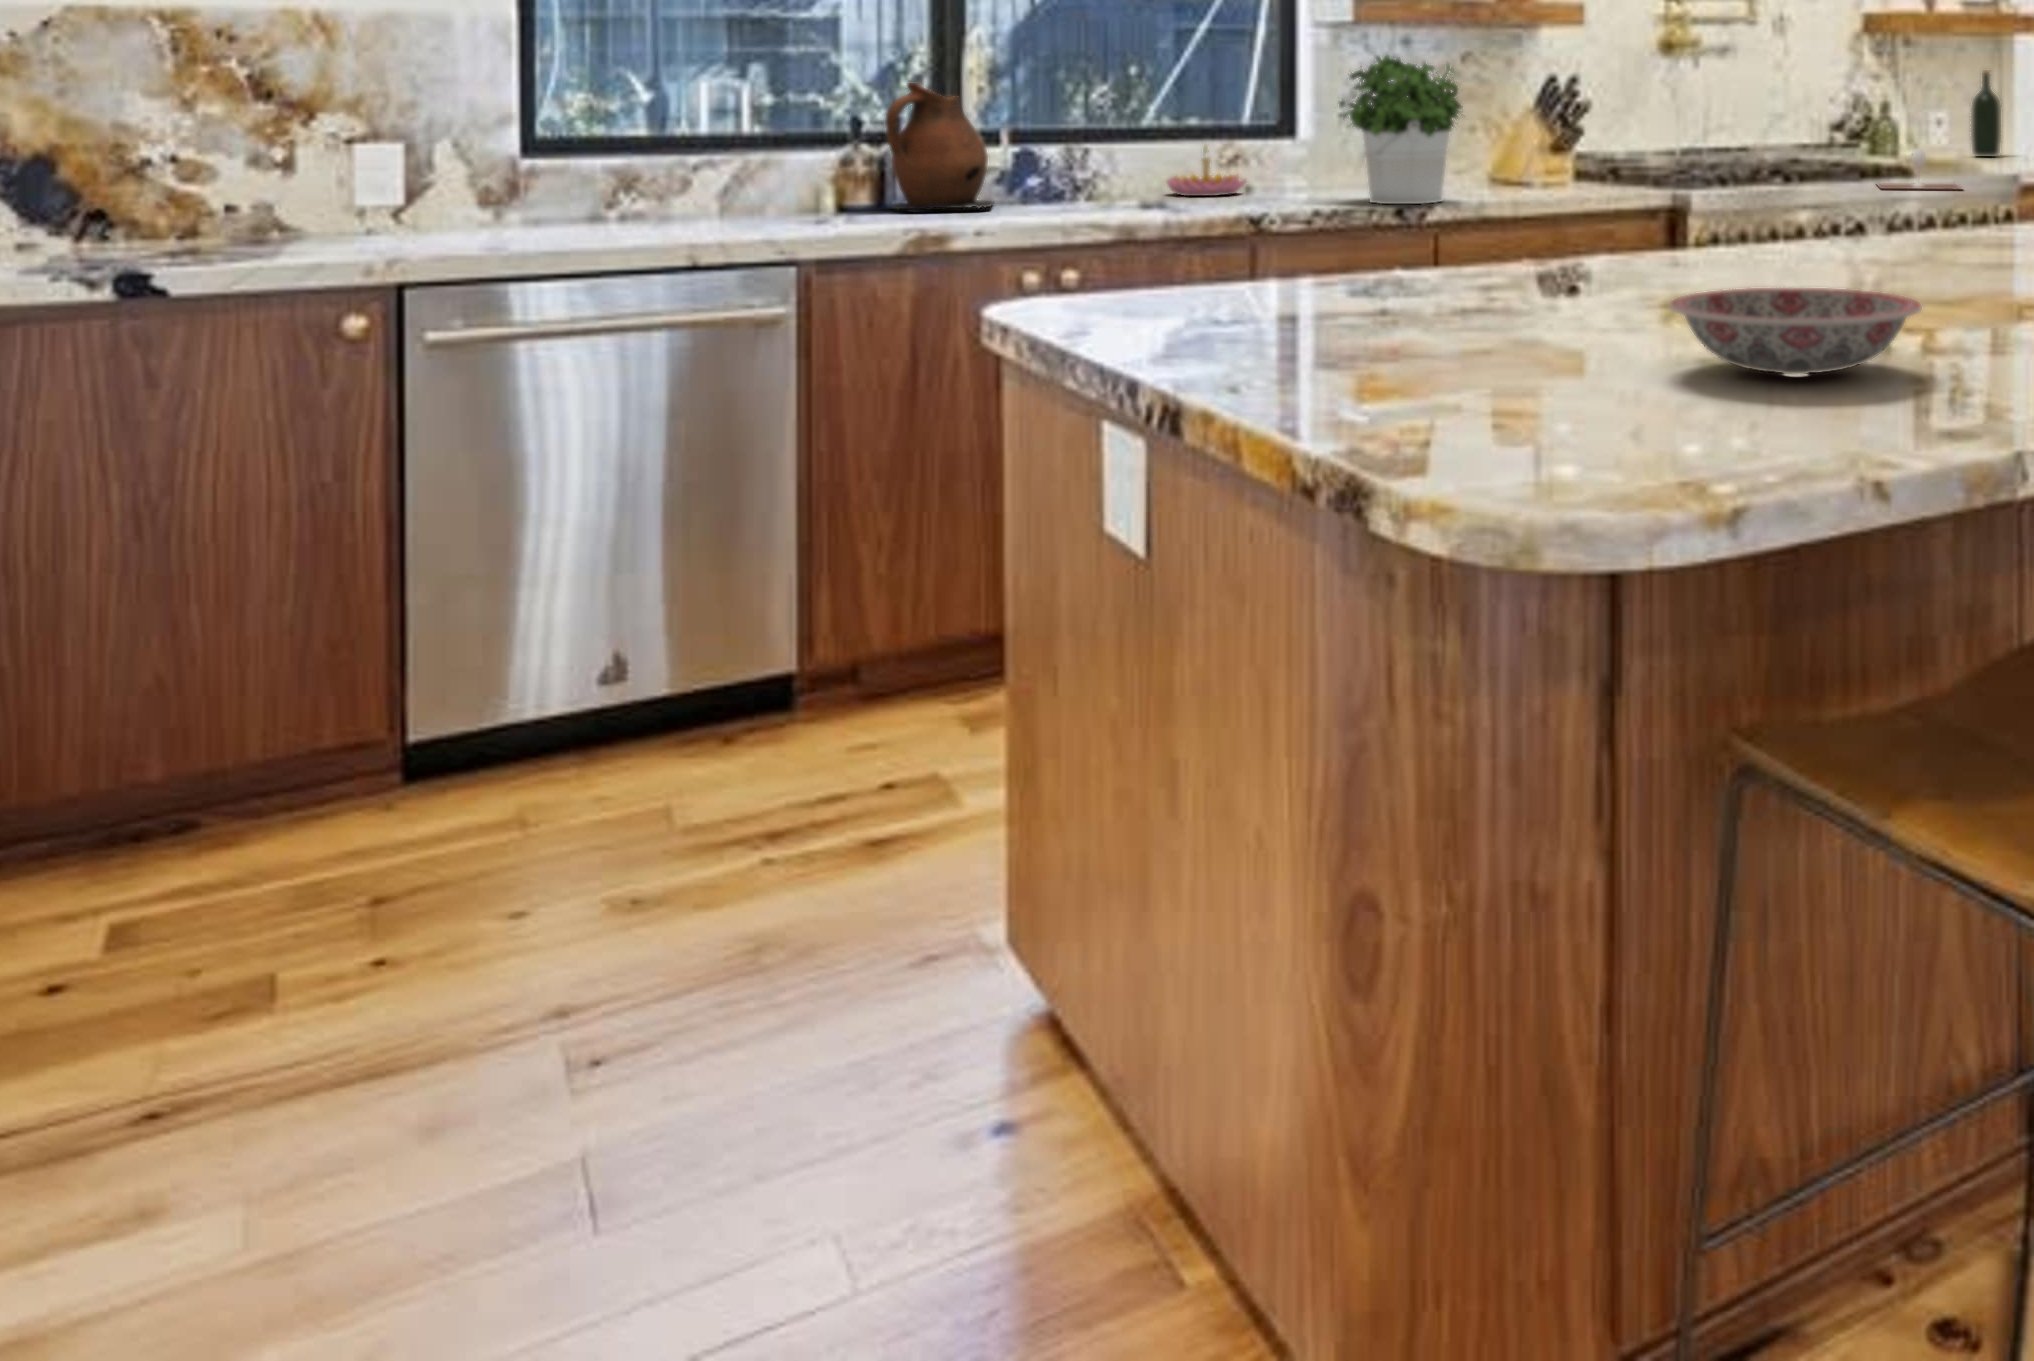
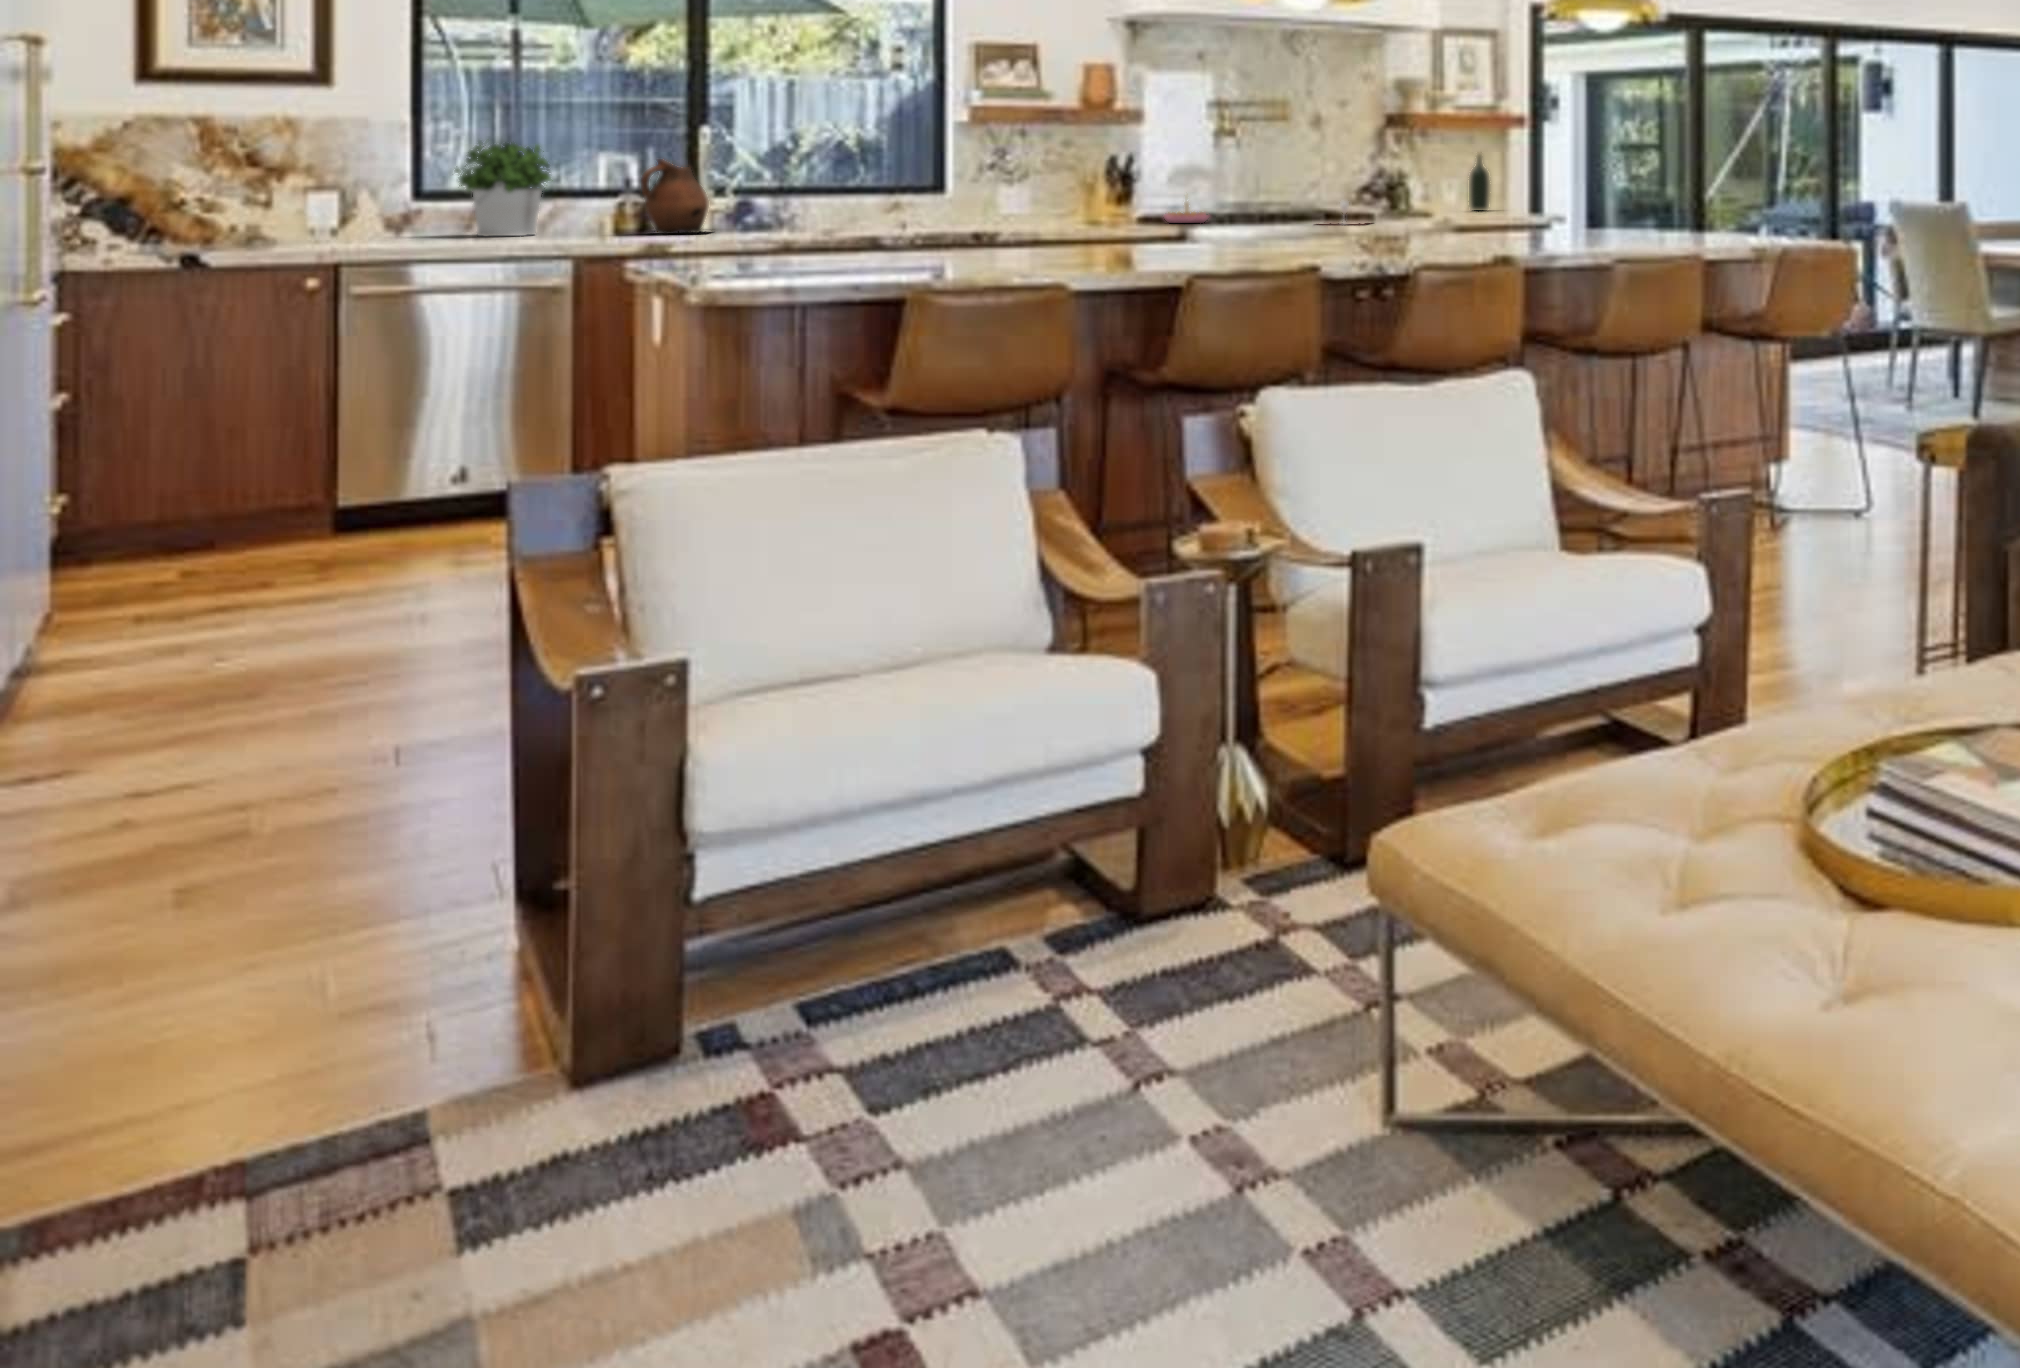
potted plant: present [1339,55,1463,204] -> present [455,142,550,236]
candle holder: present [1167,145,1246,196] -> present [1164,202,1208,223]
ceramic bowl: present [1670,288,1922,374] -> none [903,241,1020,272]

